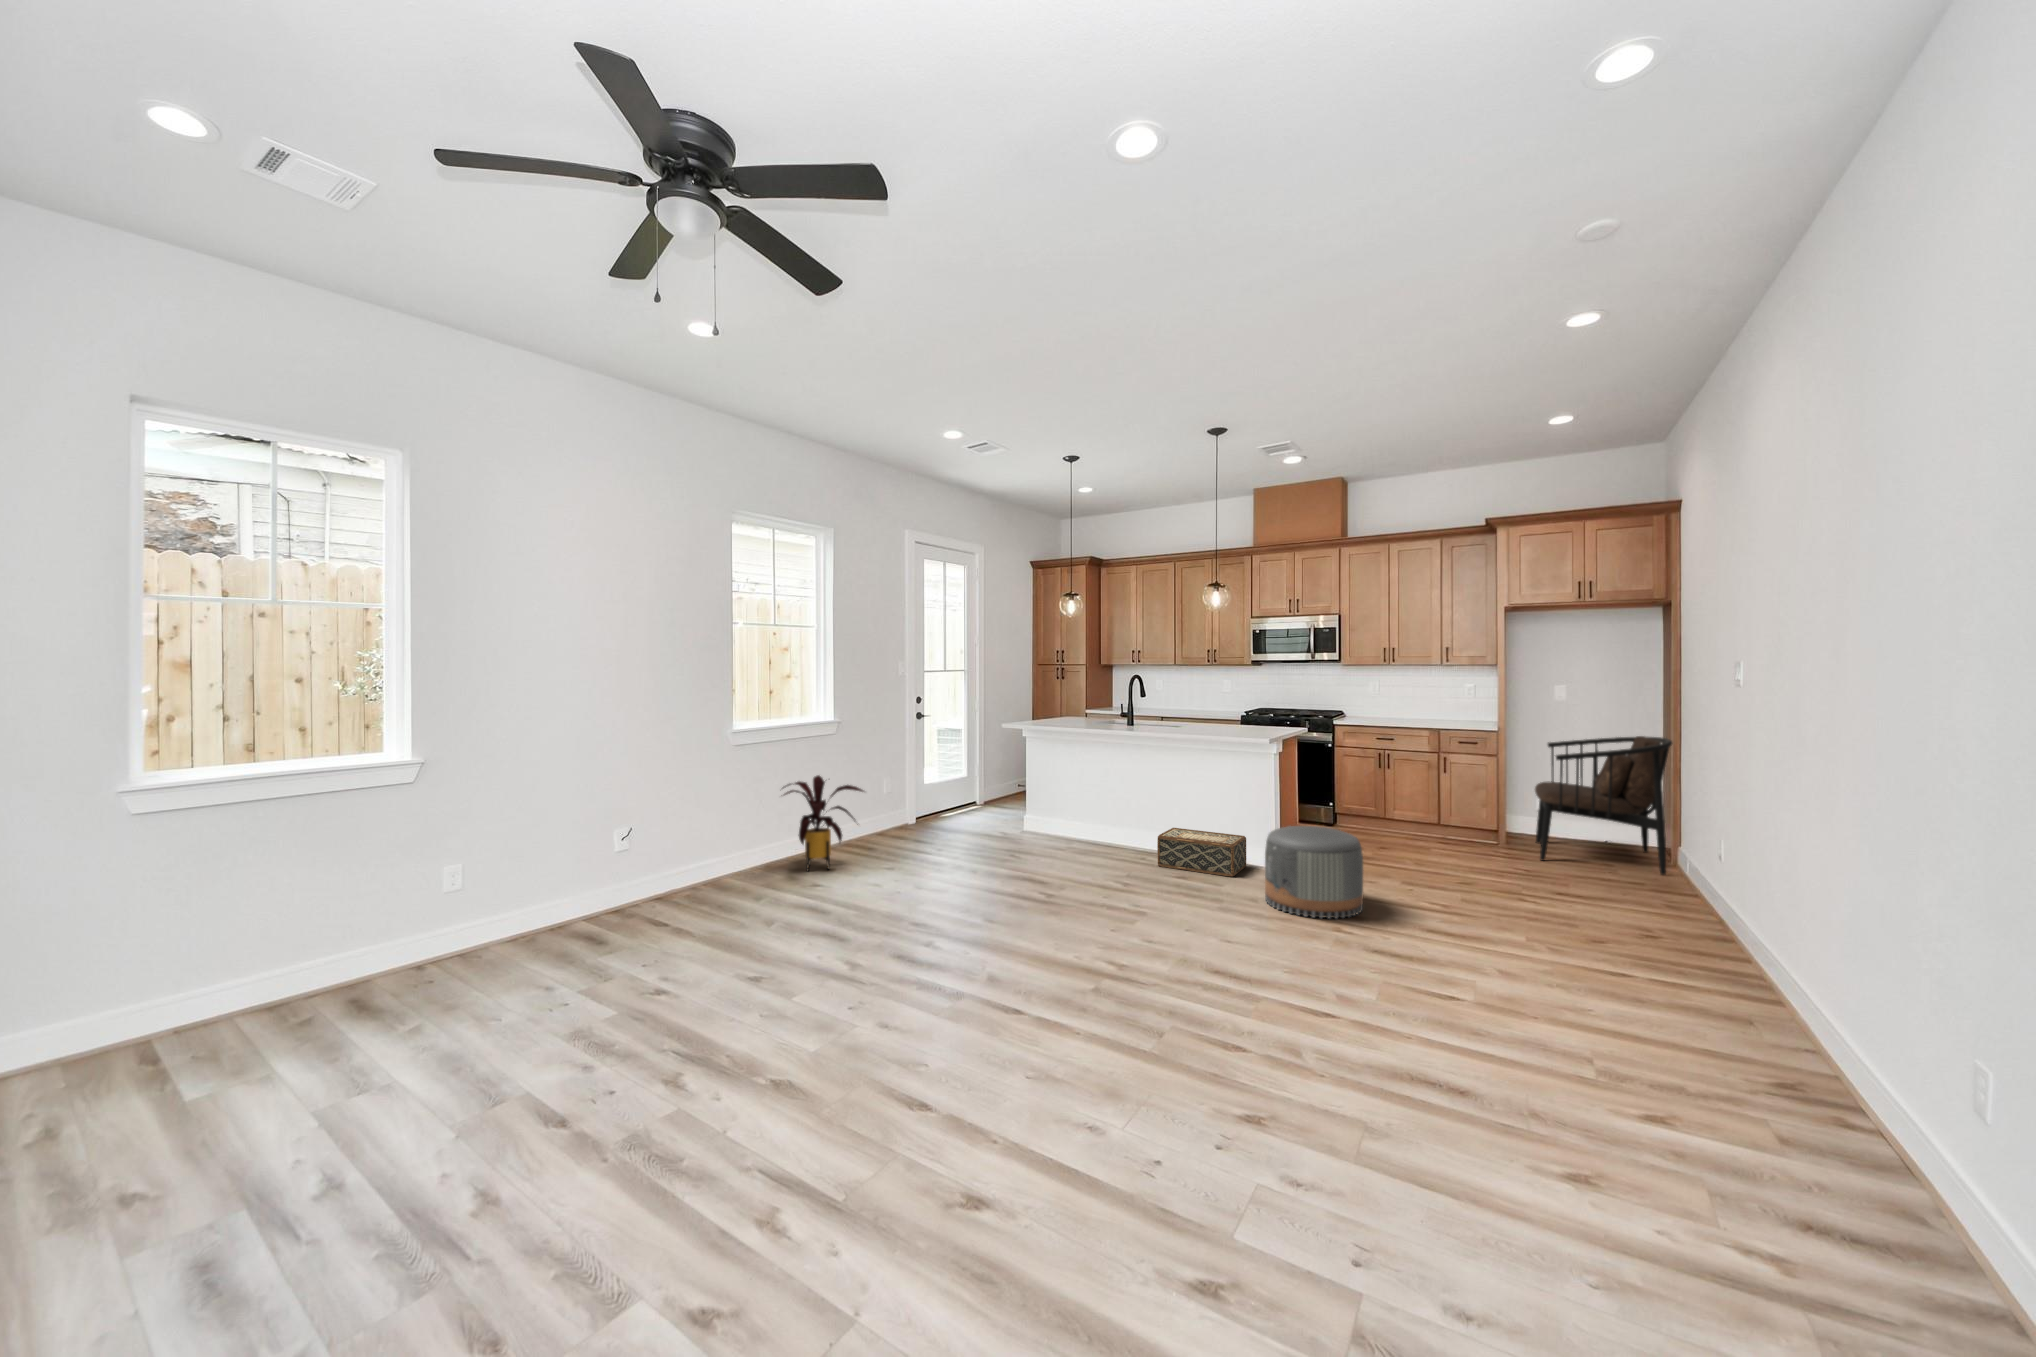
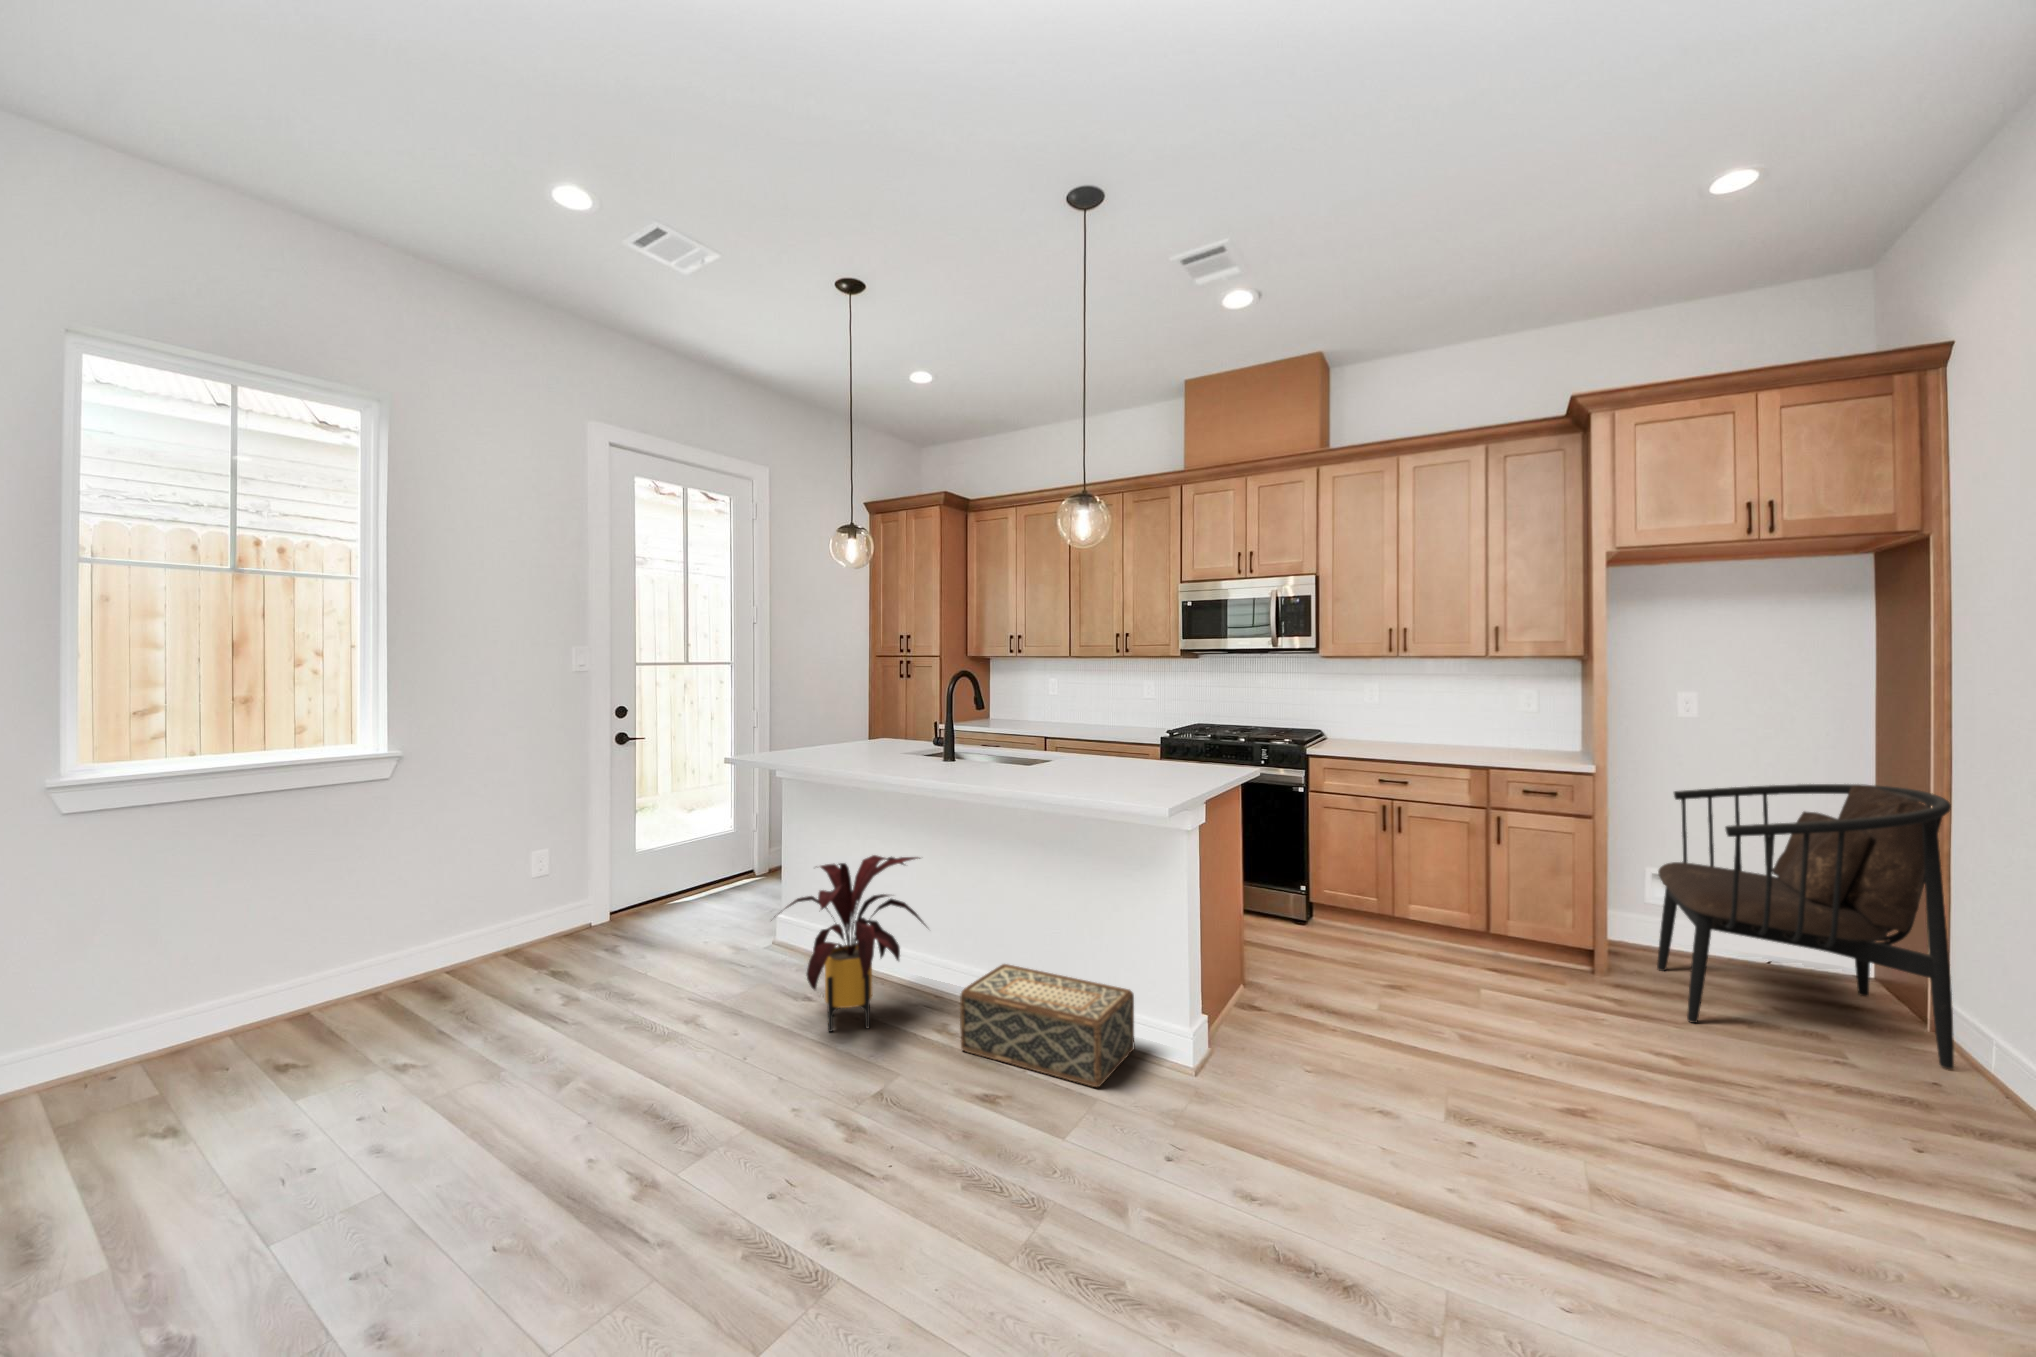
house plant: present [783,775,863,870] -> present [785,855,926,1032]
pouf: present [1265,826,1363,918] -> none [1145,1002,1369,1275]

